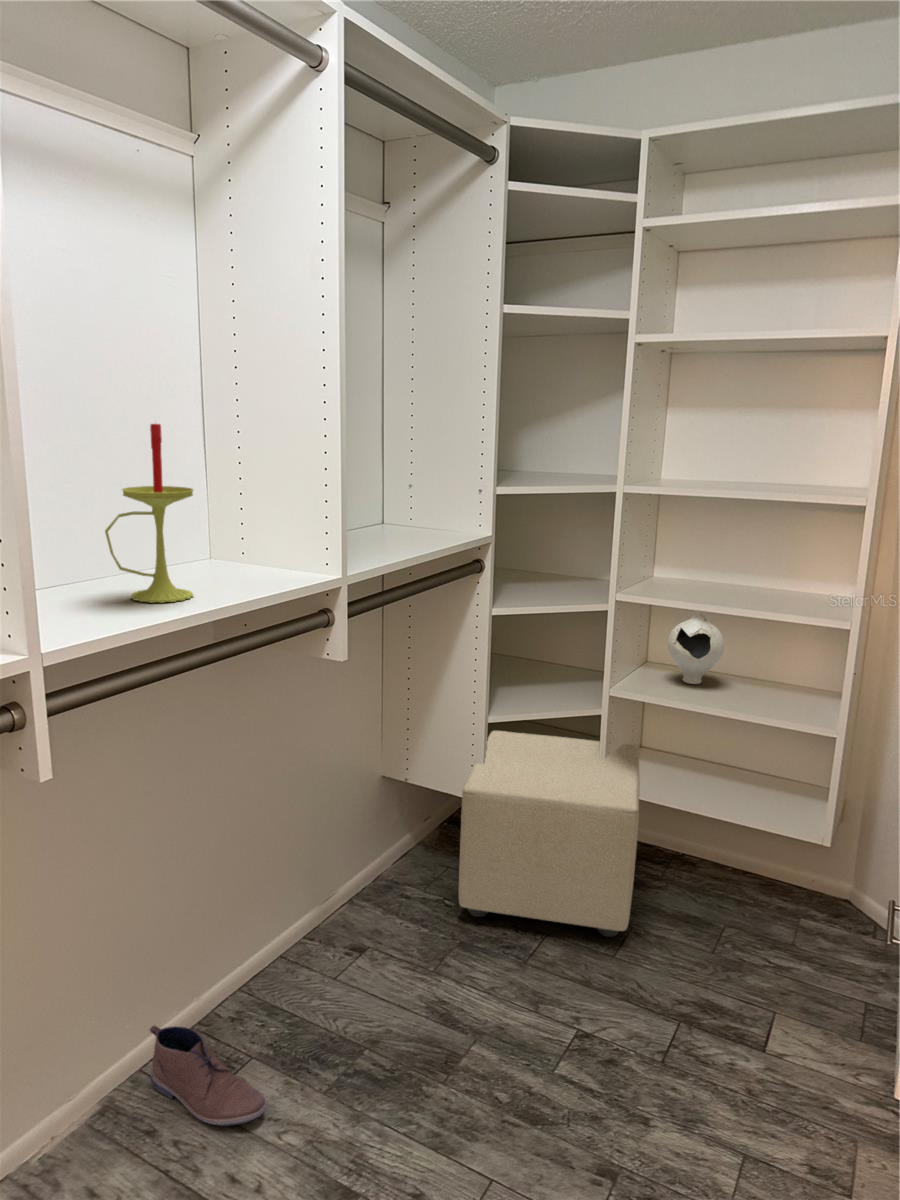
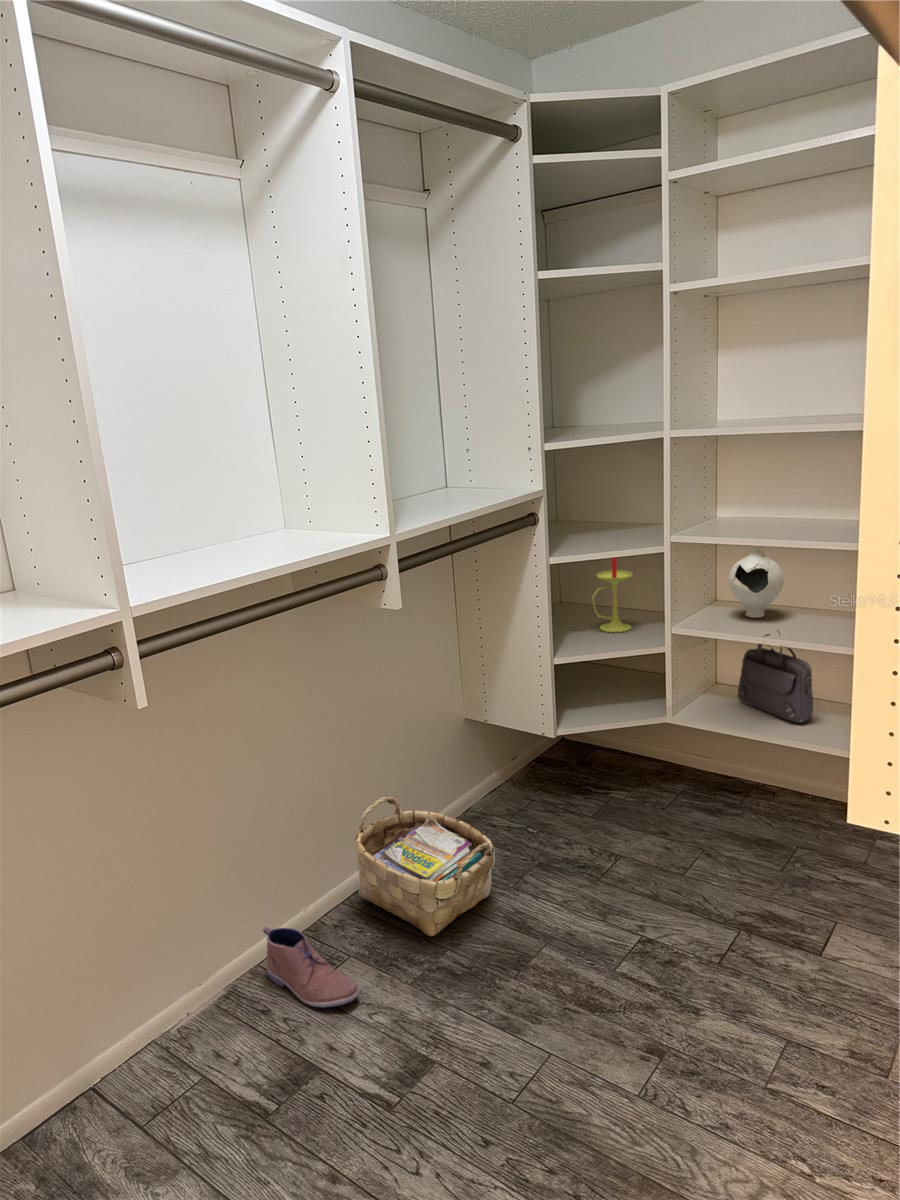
candle: present [105,424,194,603] -> present [592,558,632,632]
handbag: none [667,691,748,797] -> present [738,630,813,723]
ottoman: present [459,731,640,937] -> none [534,673,709,857]
woven basket: none [259,867,419,1032] -> present [355,796,495,936]

